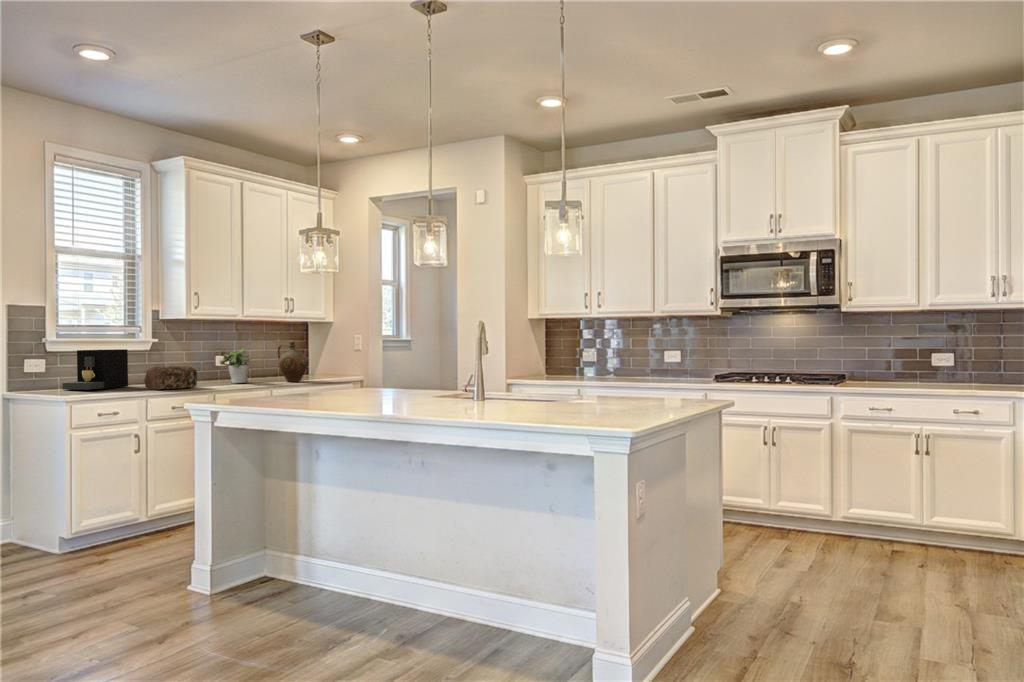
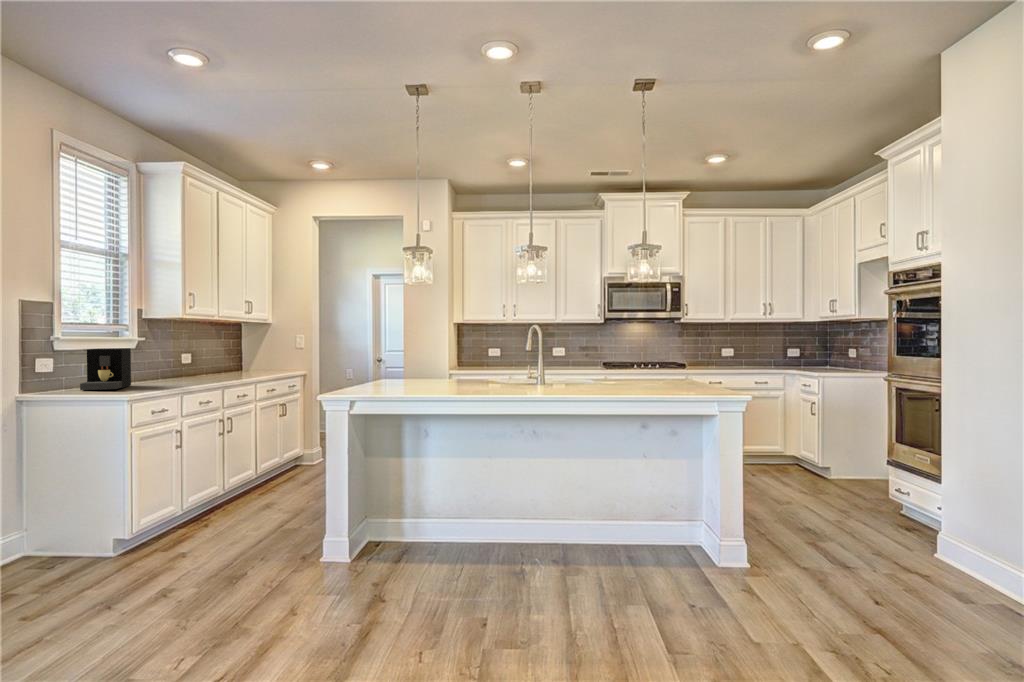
ceramic jug: present [278,342,308,382] -> none [243,341,272,378]
potted plant: present [219,348,250,383] -> none [196,347,231,380]
bread loaf: present [144,366,197,390] -> none [156,364,204,388]

